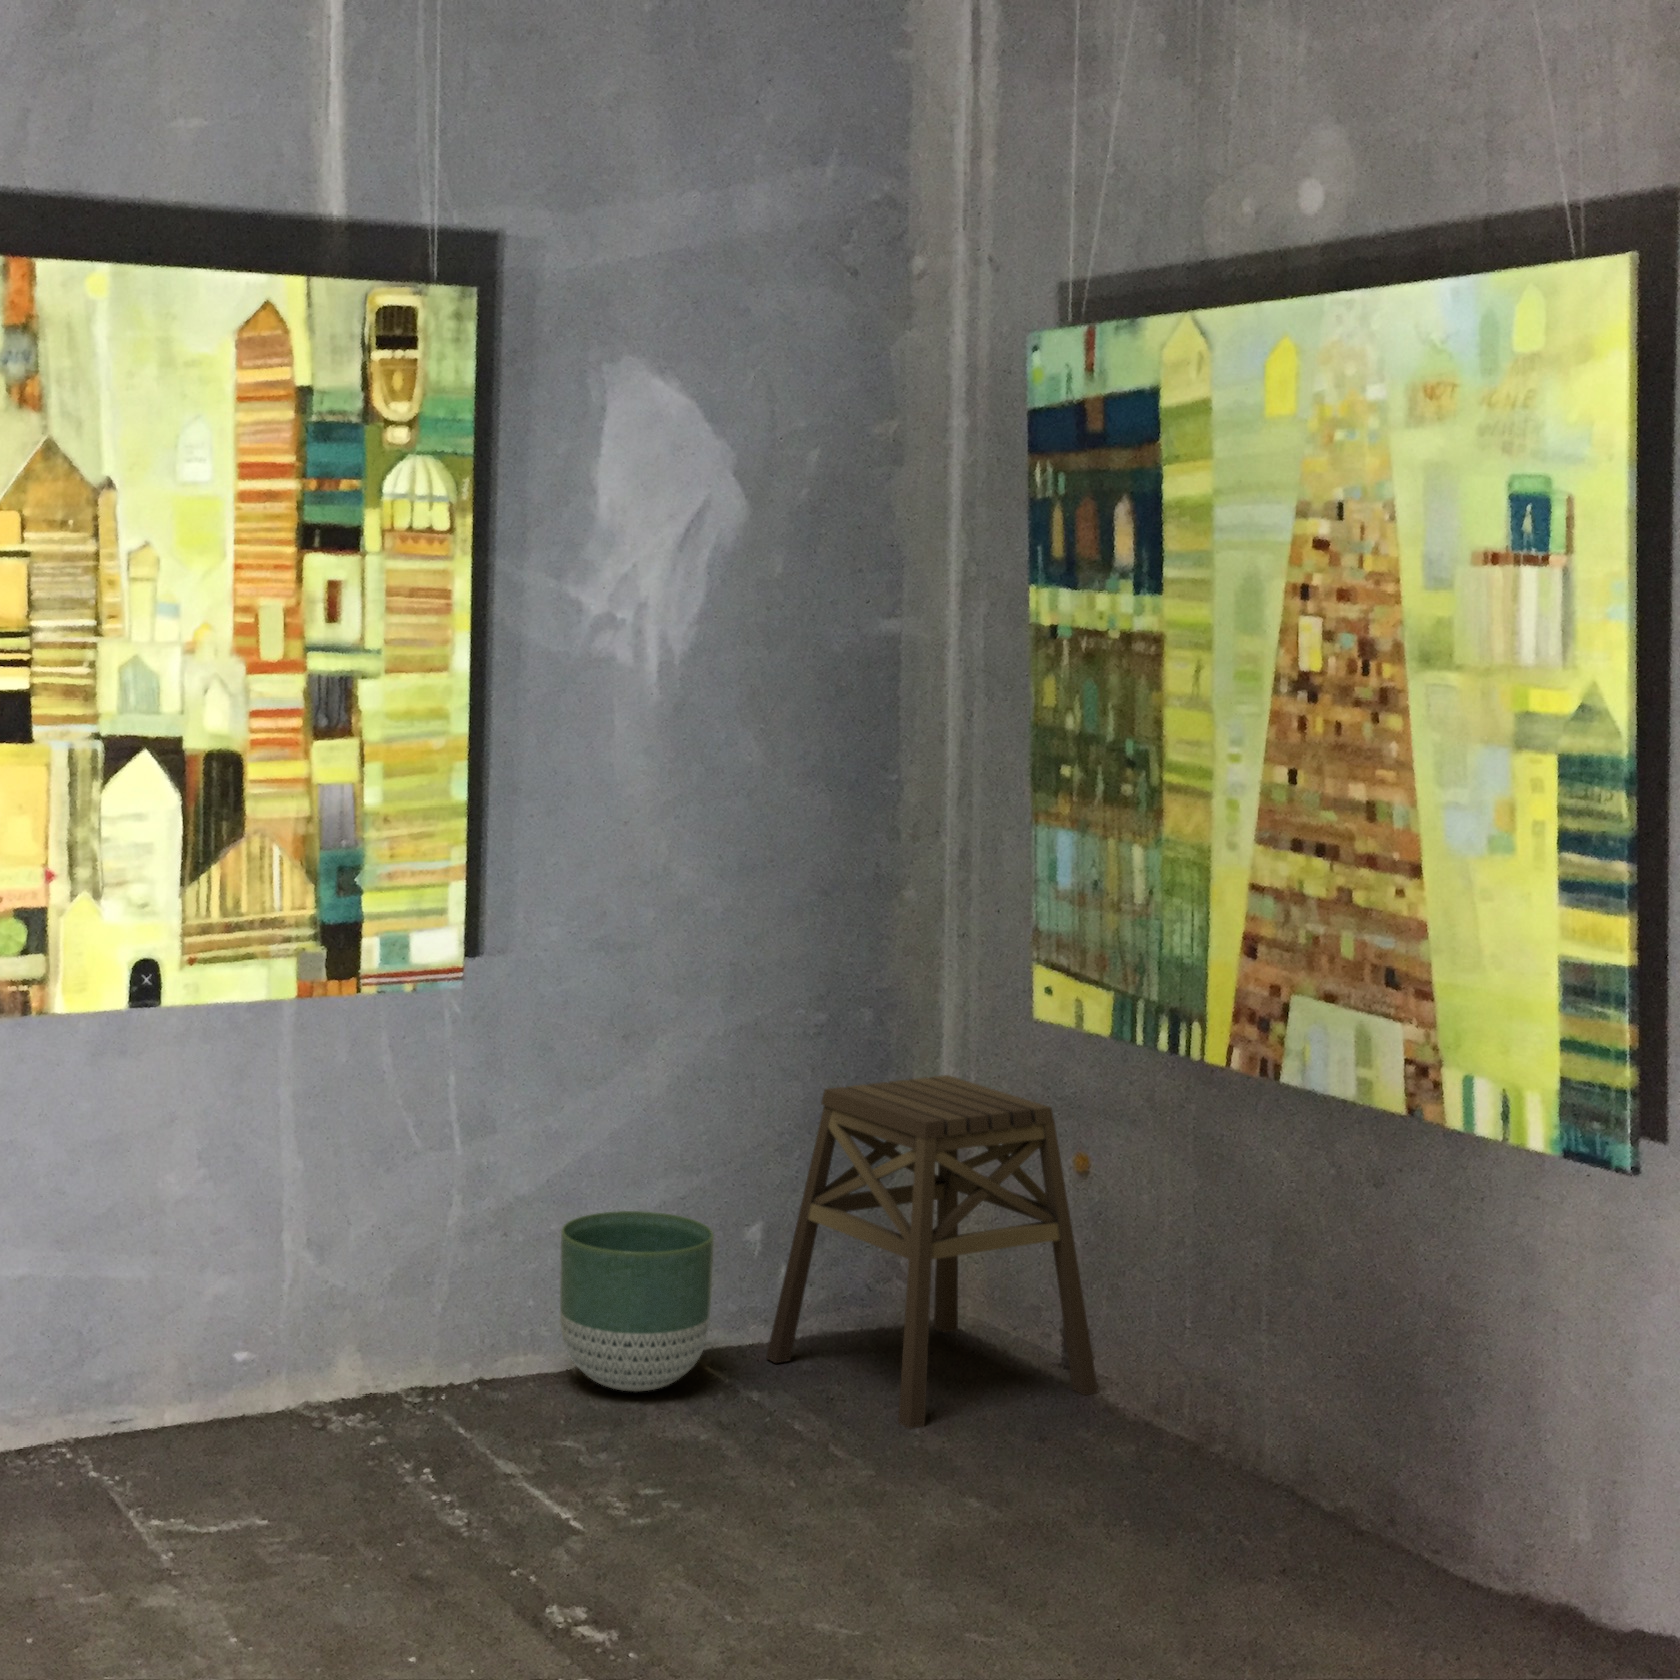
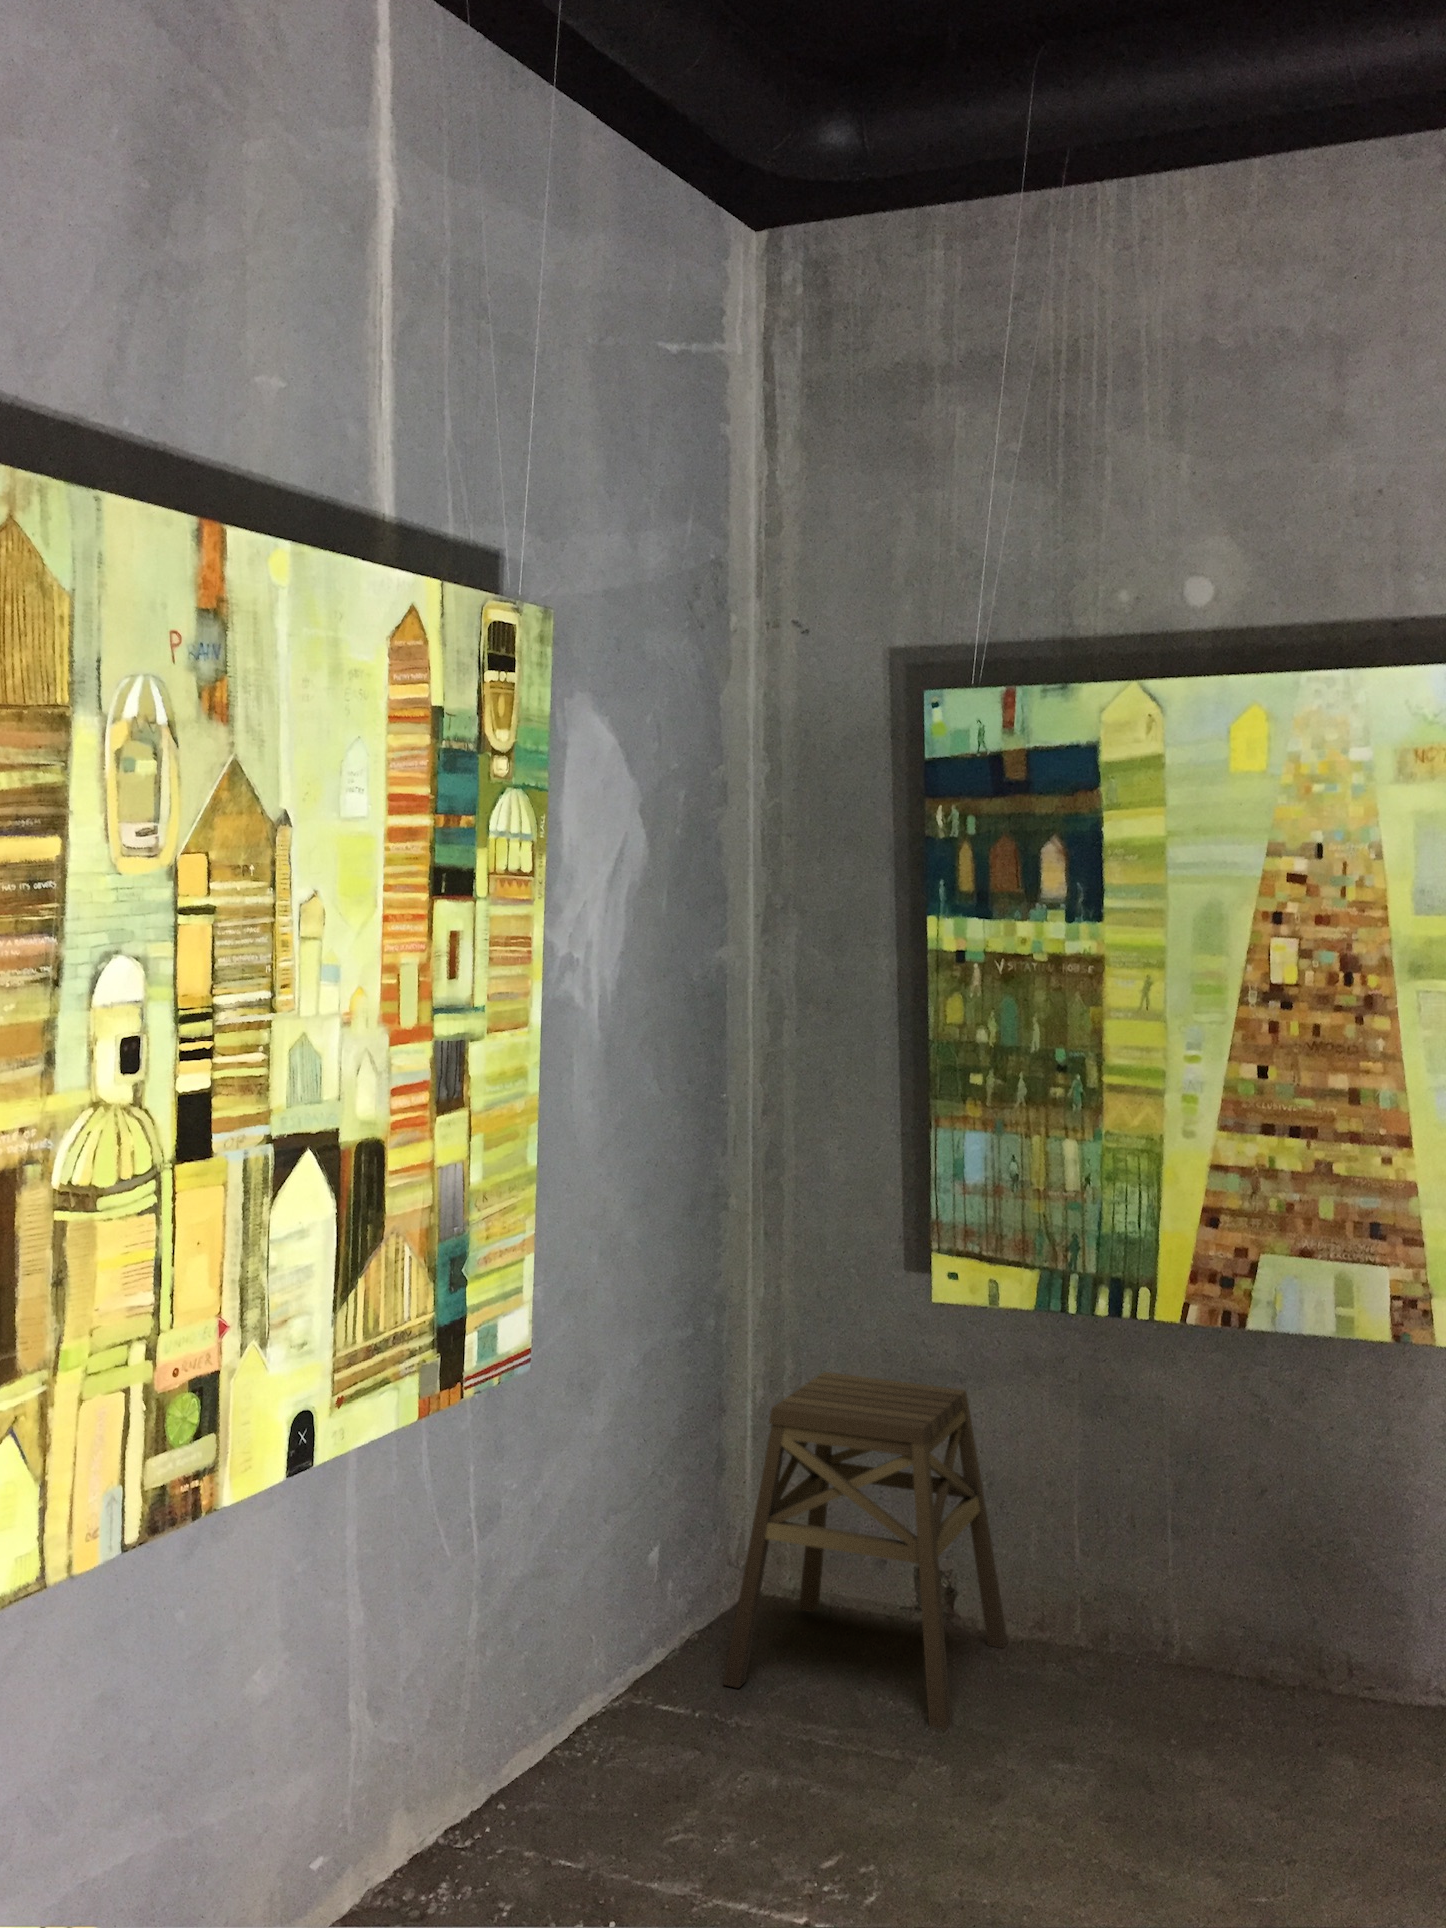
planter: present [560,1211,714,1391] -> none [585,1564,743,1766]

